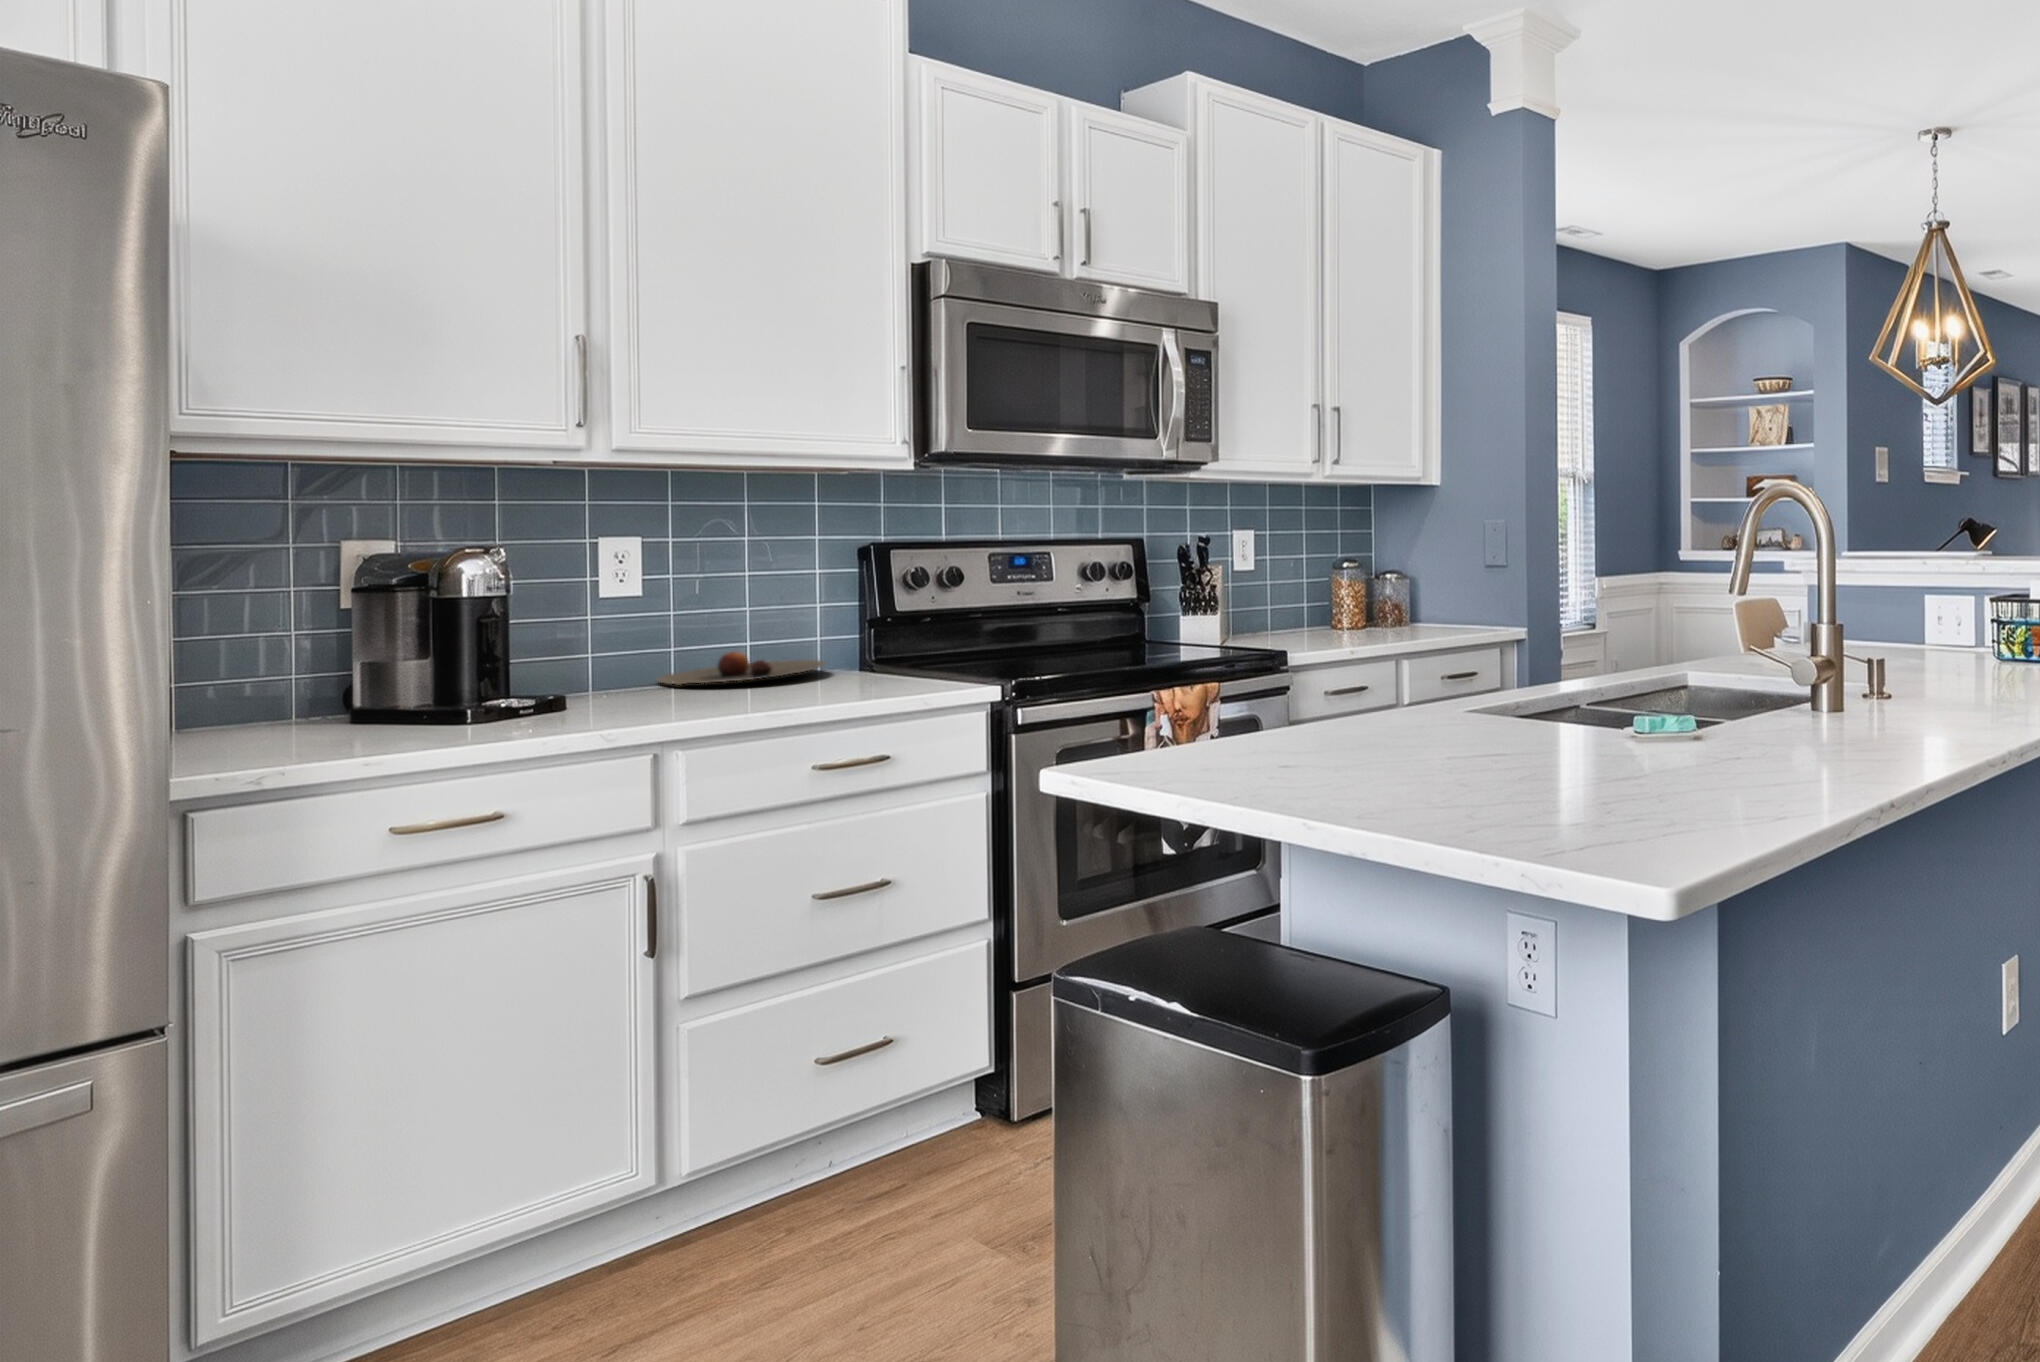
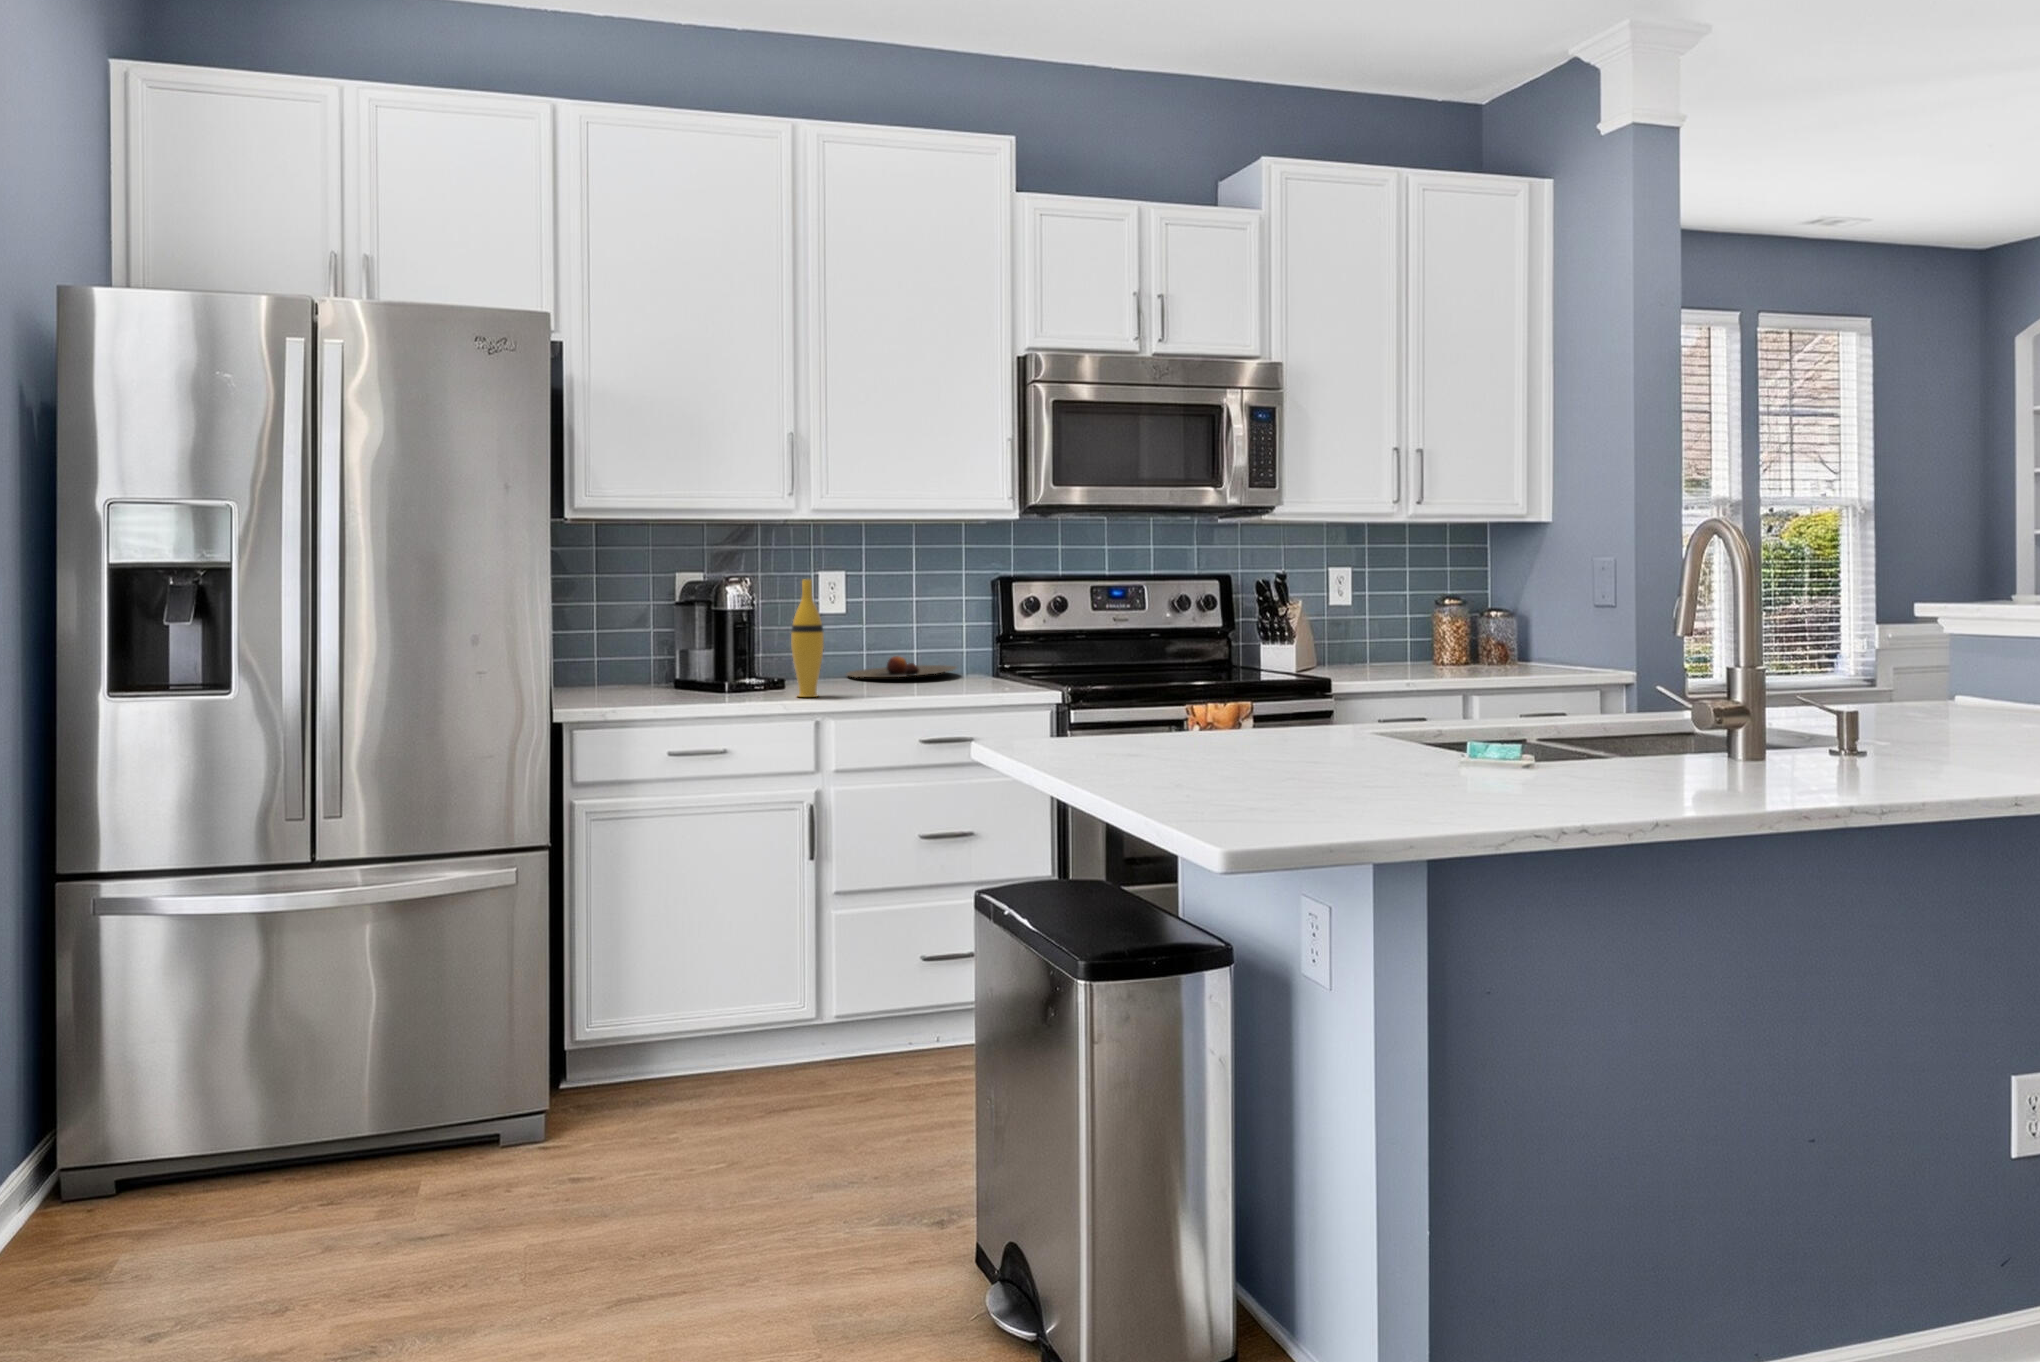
vase: none [595,549,651,720] -> present [791,579,824,697]

